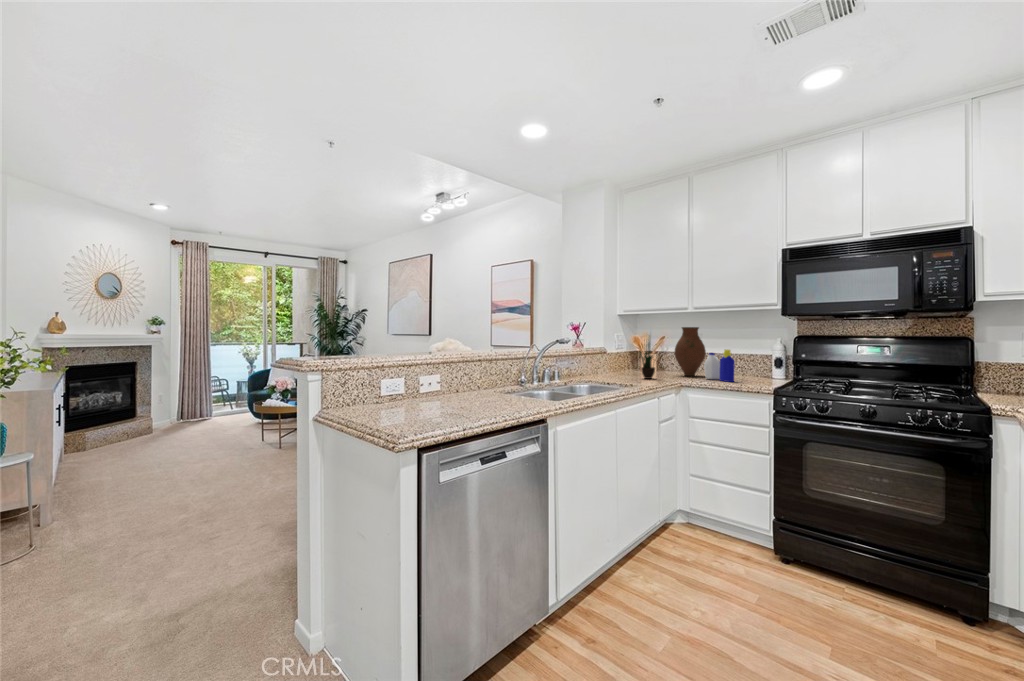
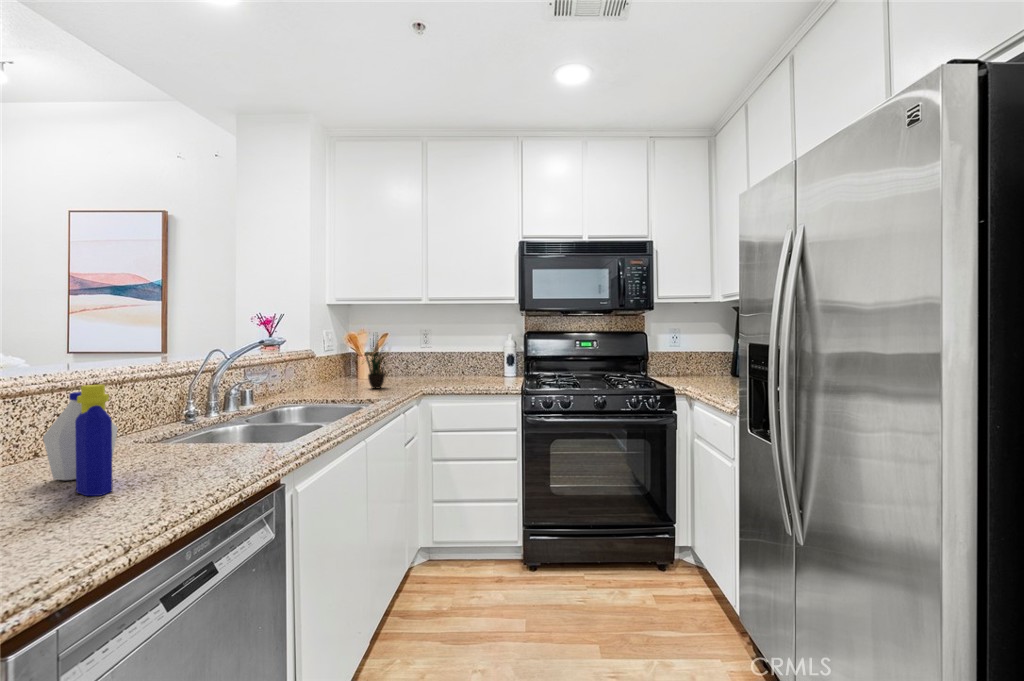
vase: present [674,327,706,376] -> none [402,322,437,381]
bottle: present [704,349,735,382] -> present [43,385,118,496]

